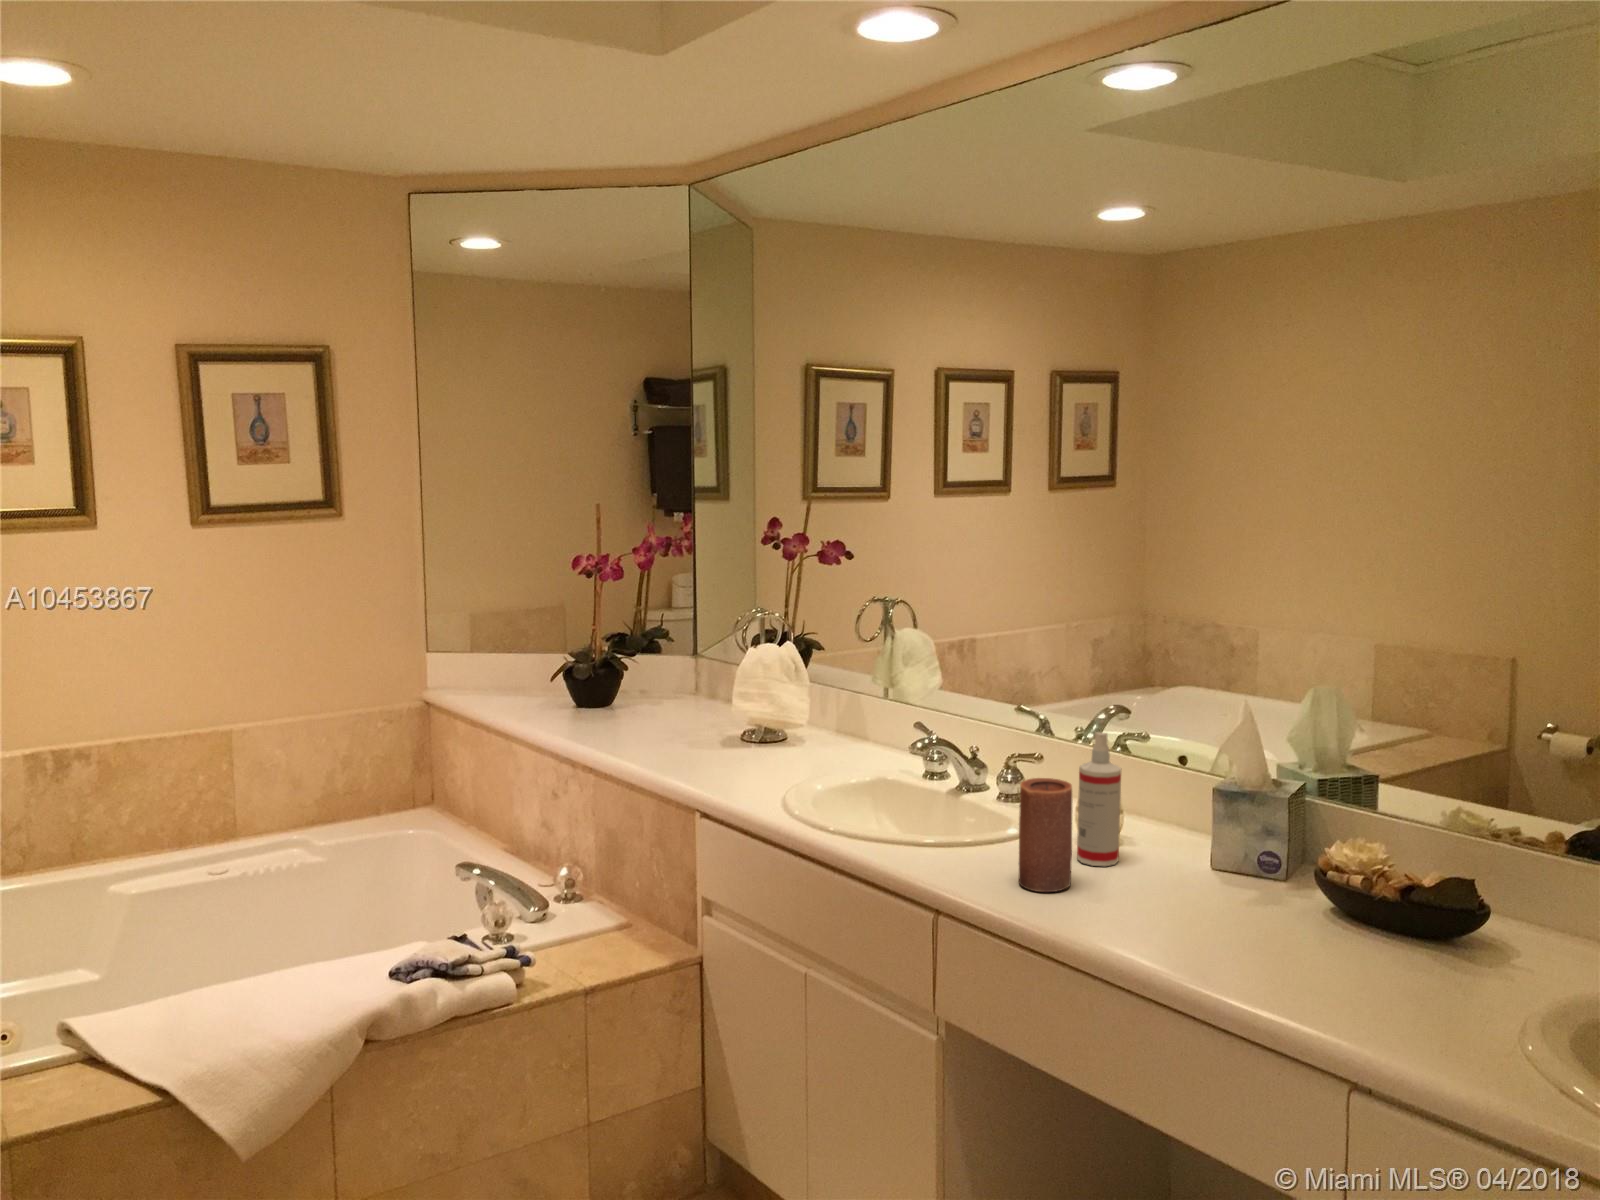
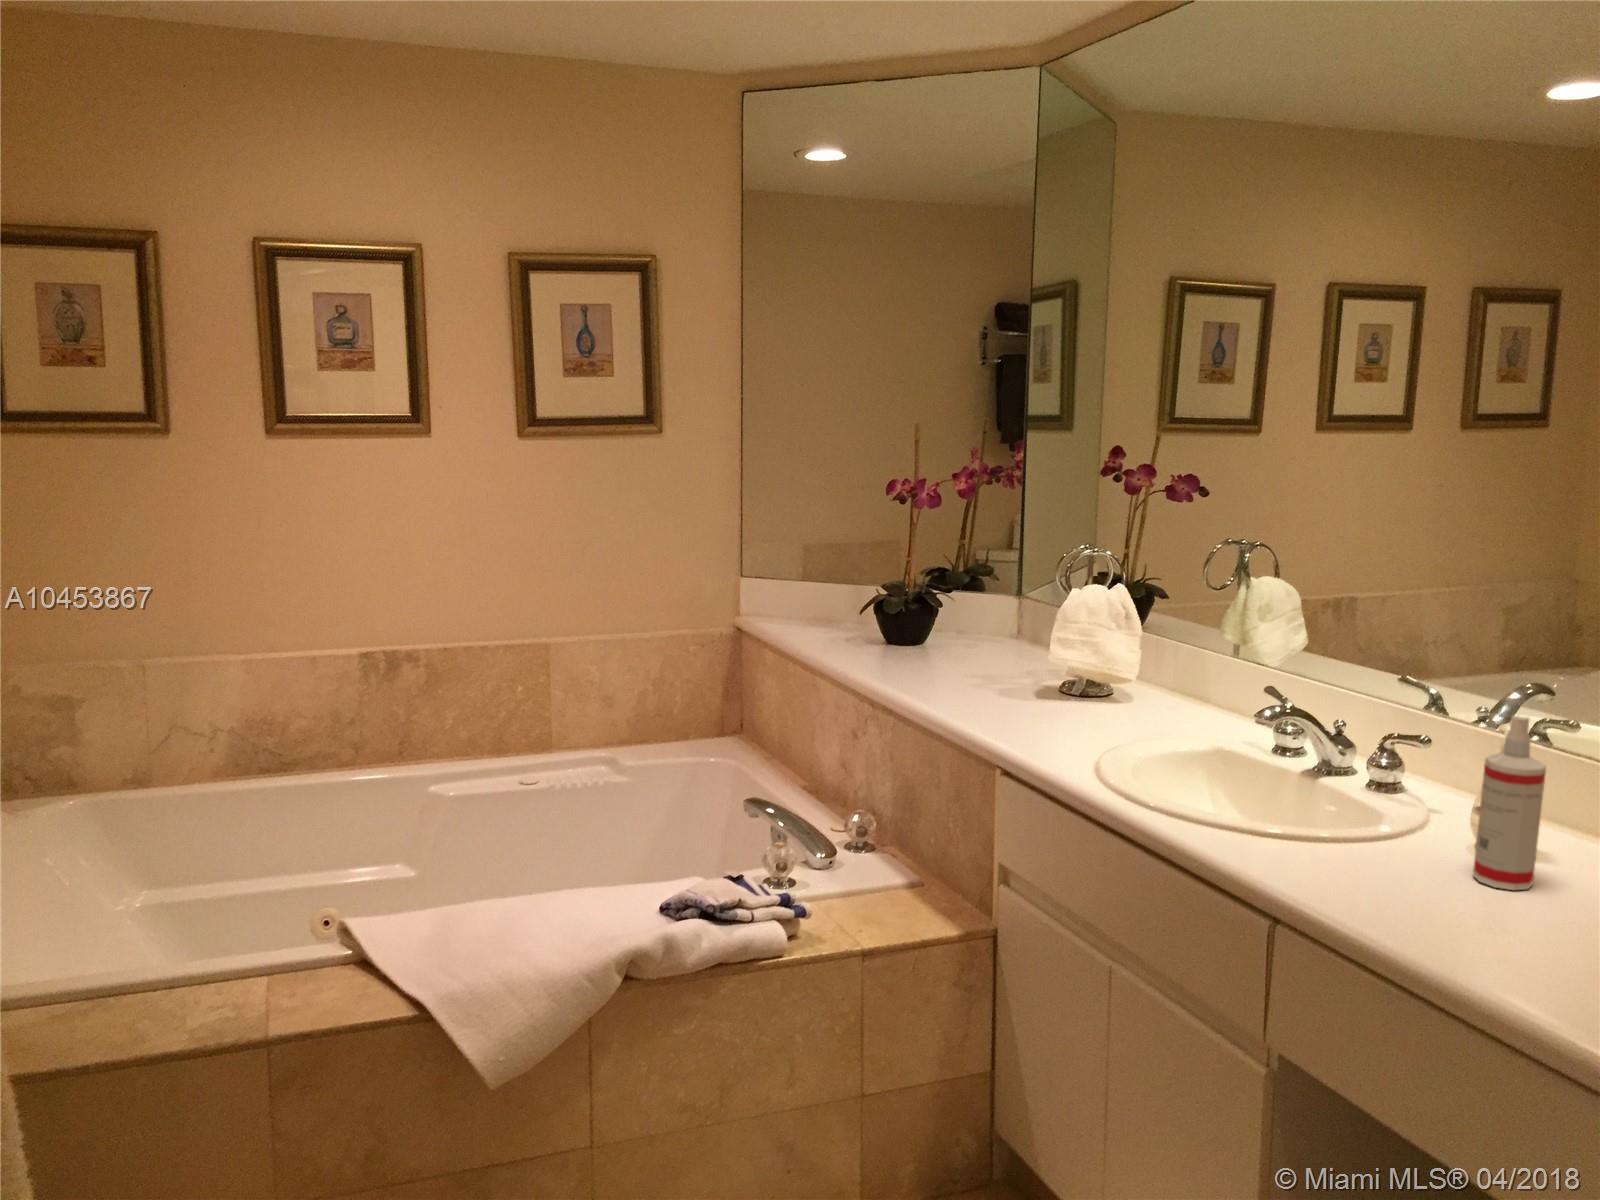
candle: present [1019,778,1072,892] -> none [1390,768,1475,917]

